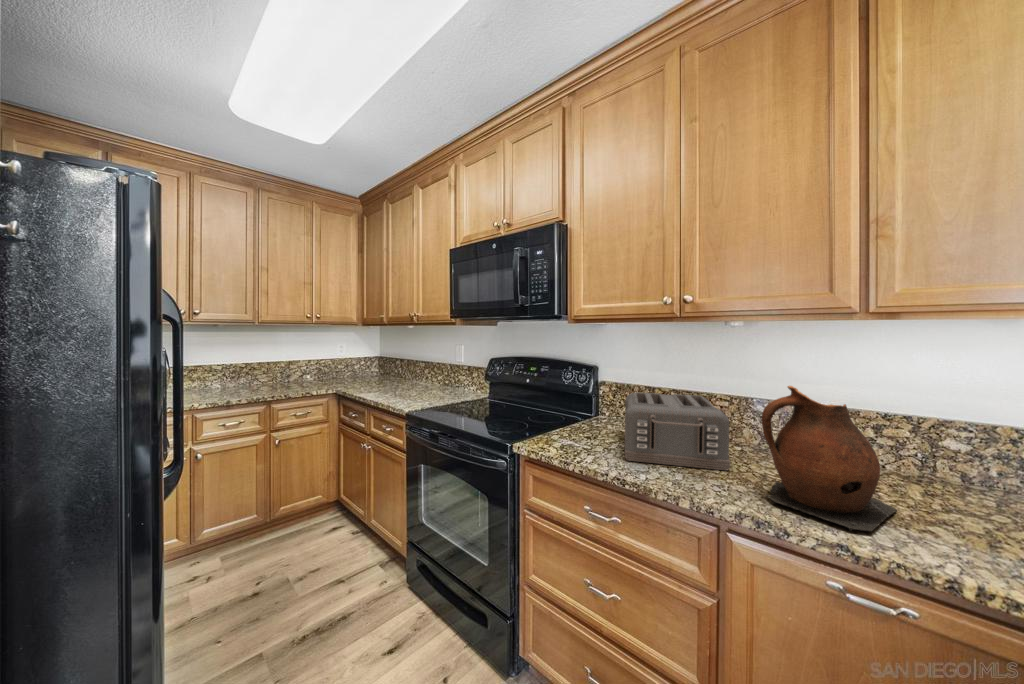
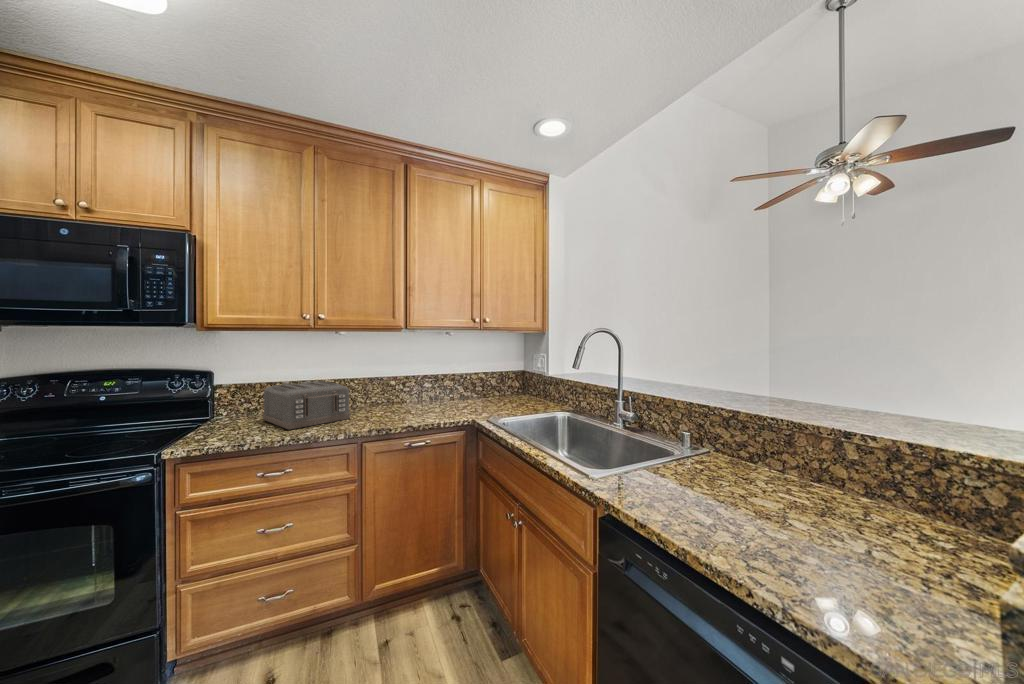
ceramic pitcher: present [762,386,897,531] -> none [372,365,419,421]

